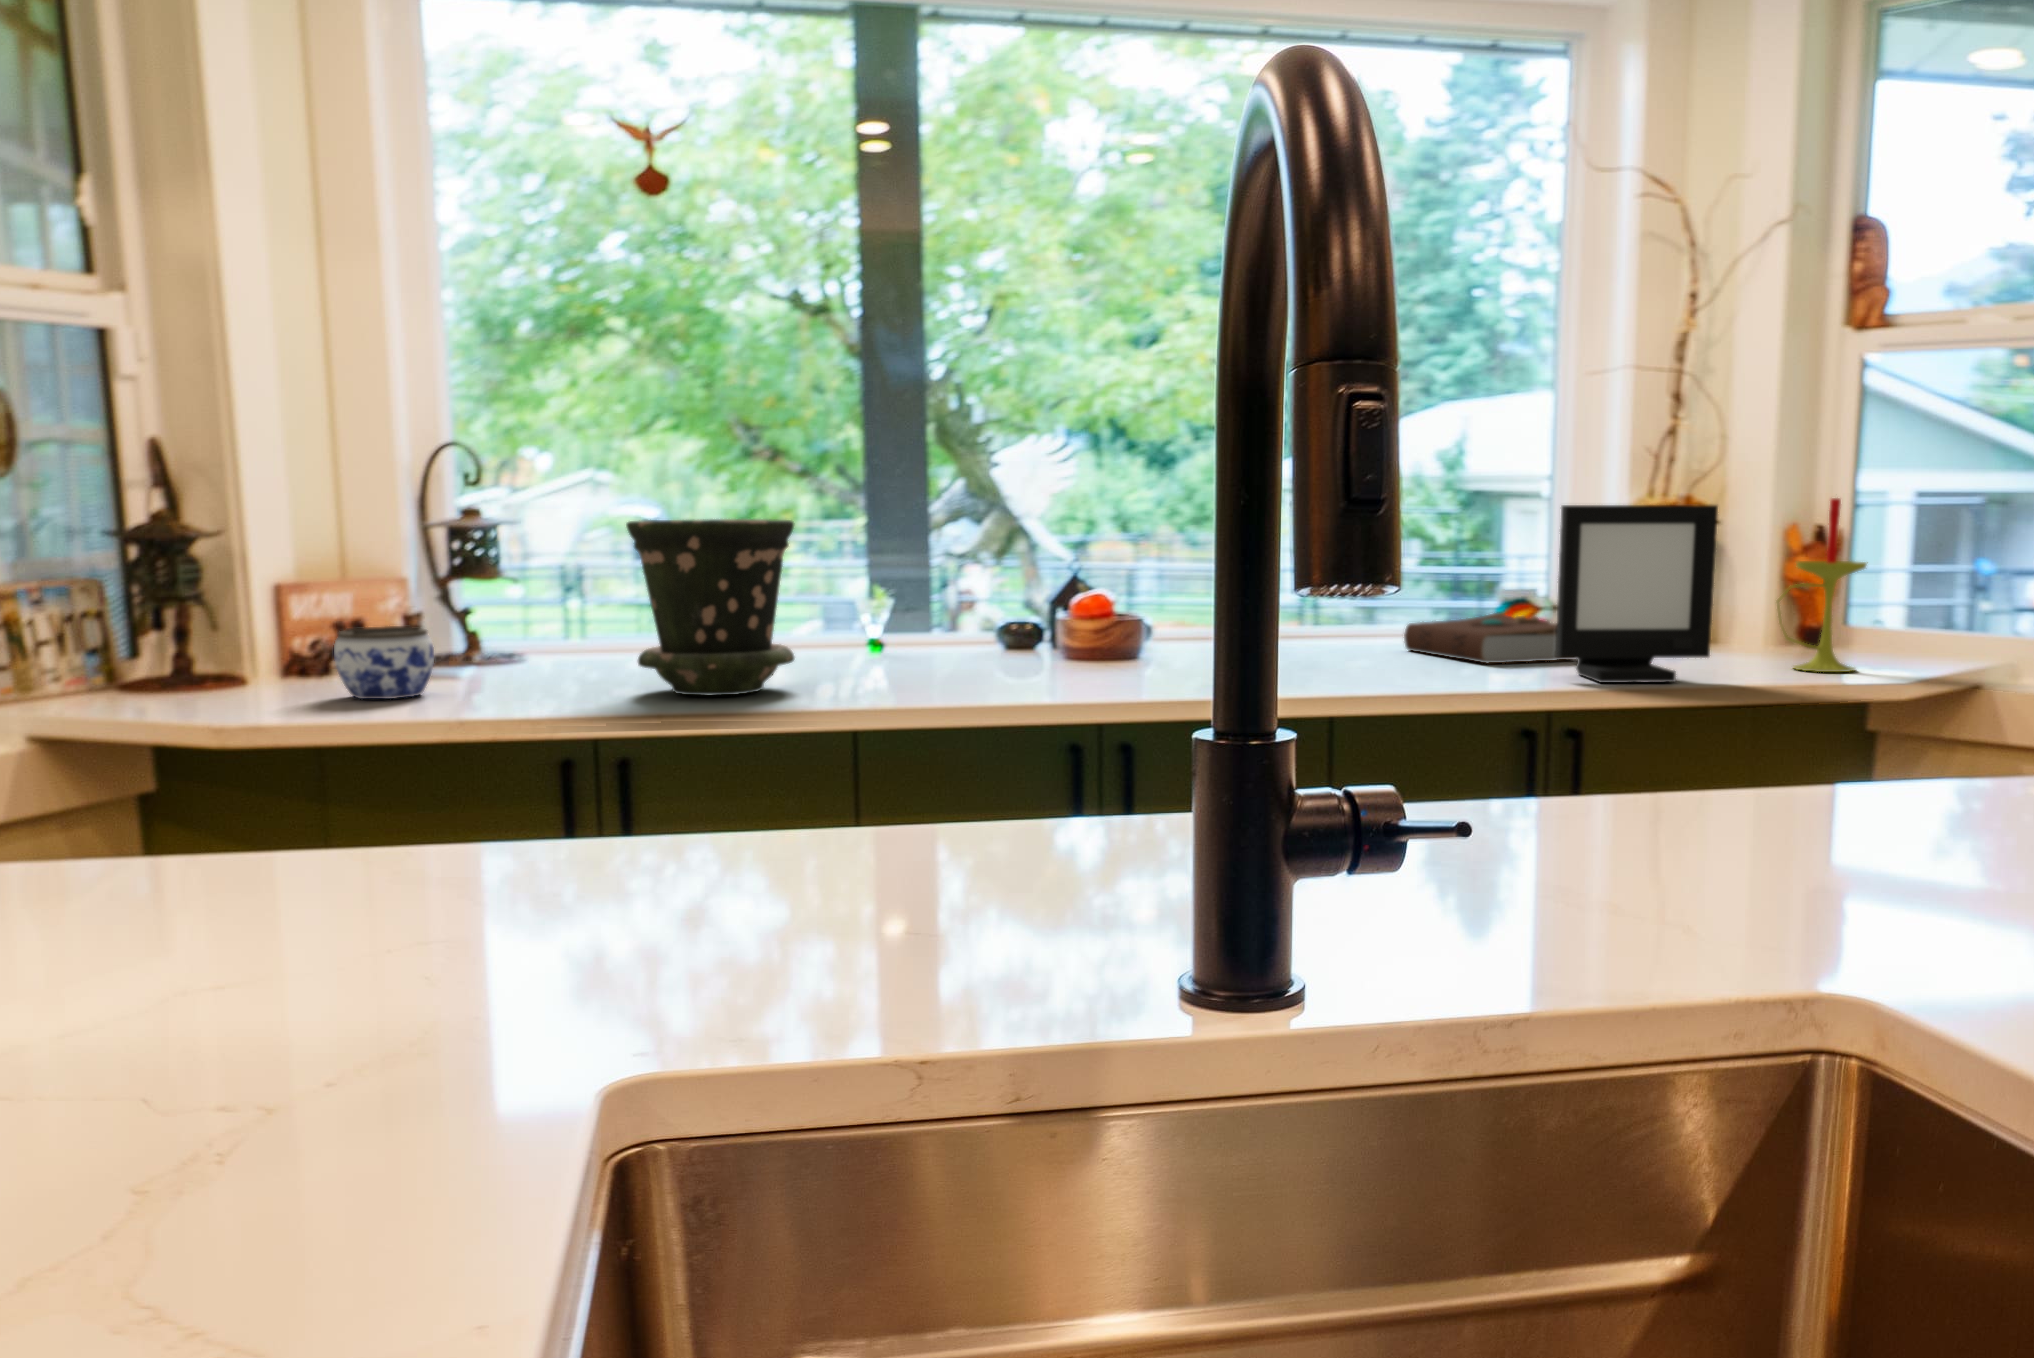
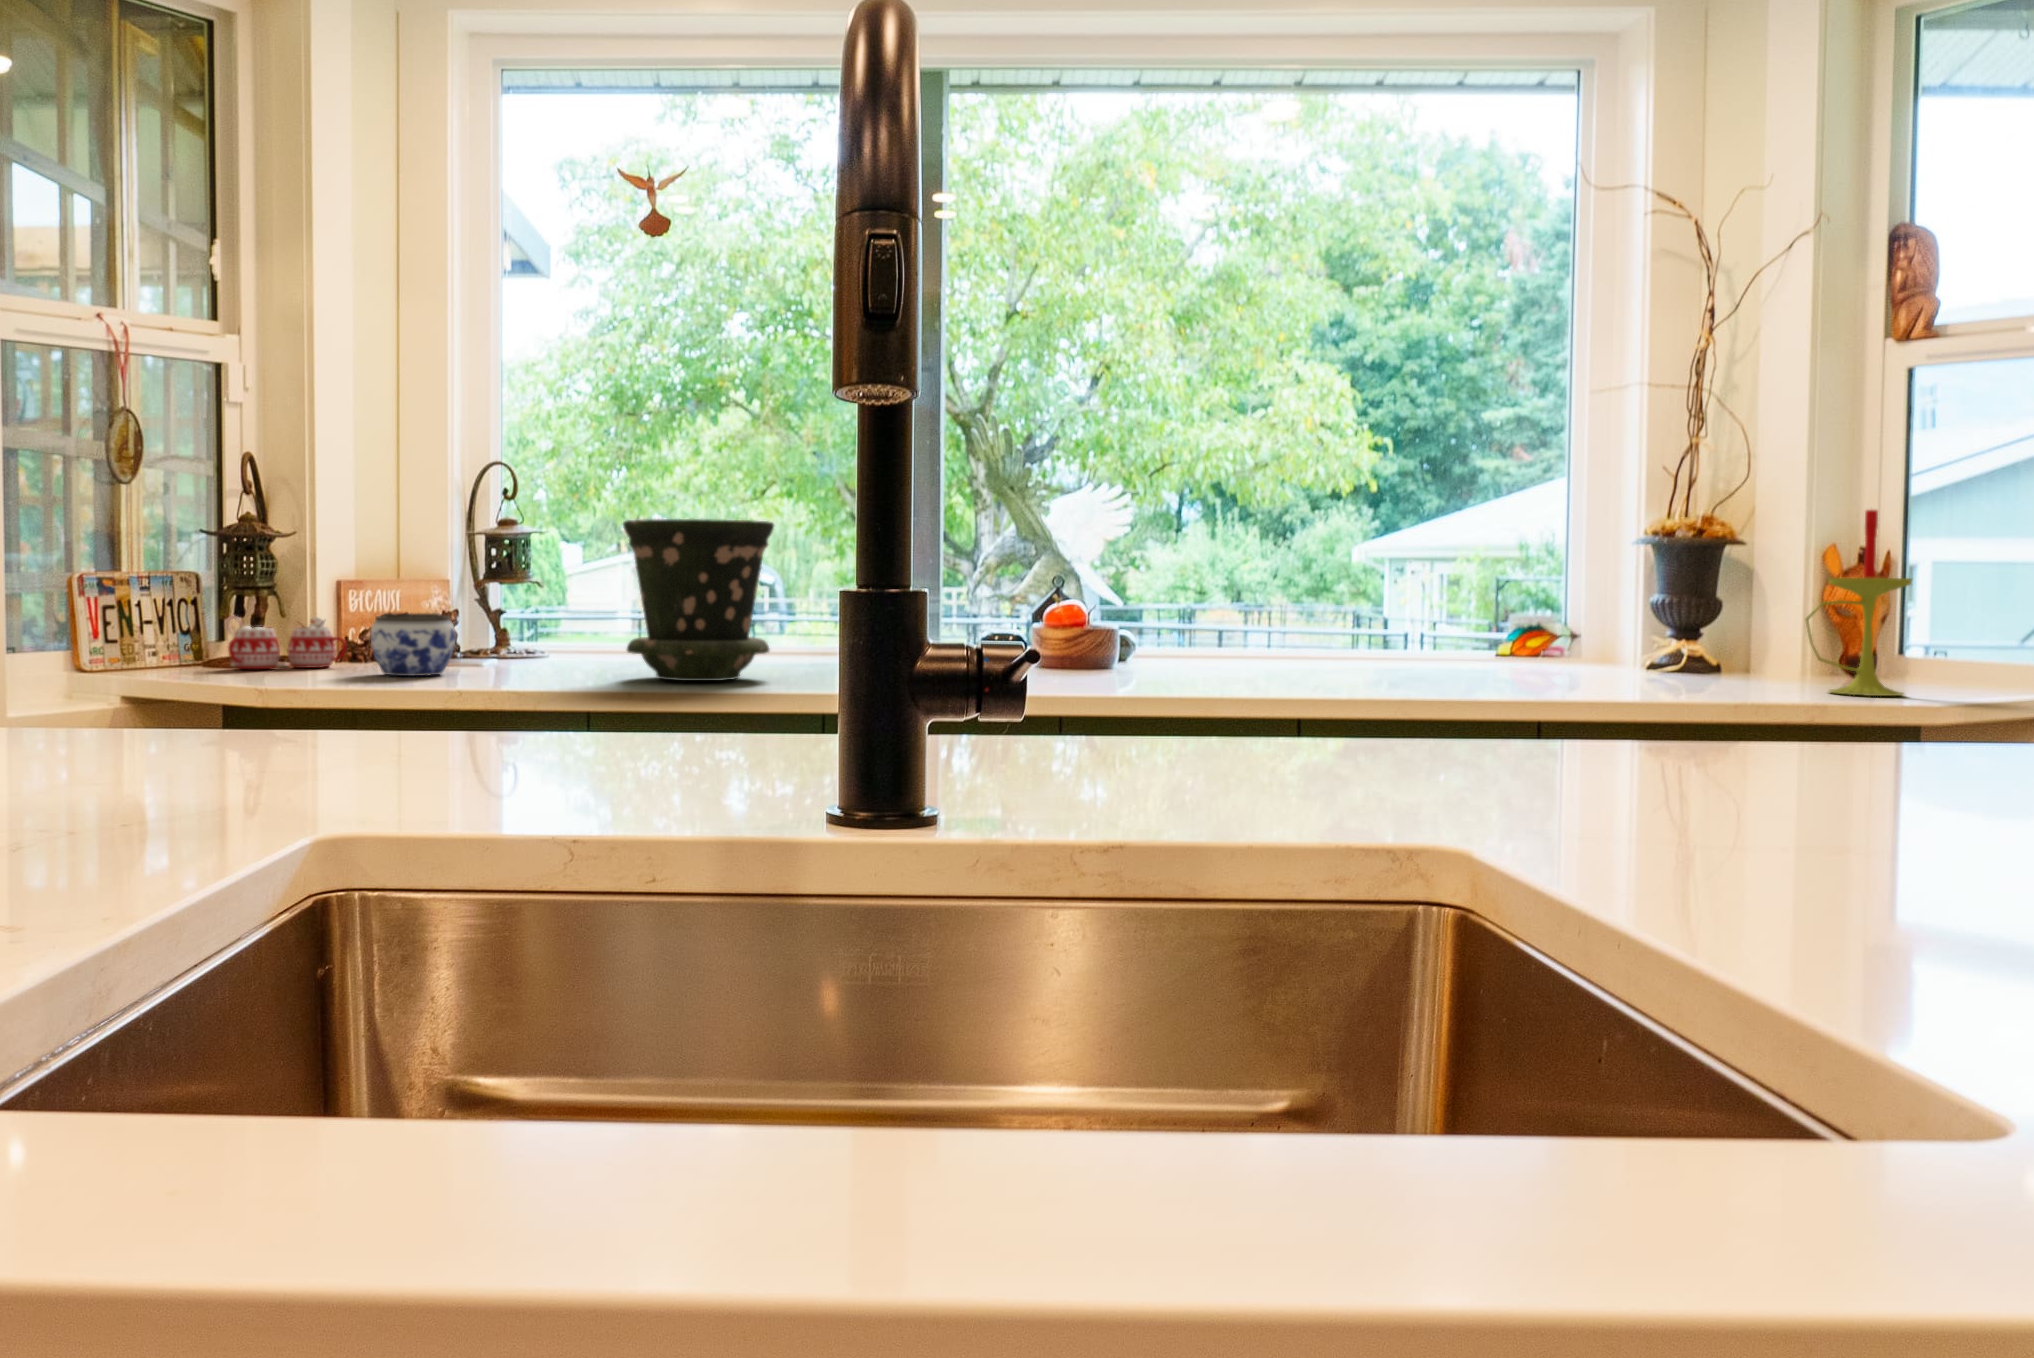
picture frame: present [1555,505,1718,683] -> none [1543,511,1725,698]
book: present [1404,613,1576,663] -> none [1393,634,1586,679]
mug: none [146,631,298,695] -> present [225,616,346,669]

